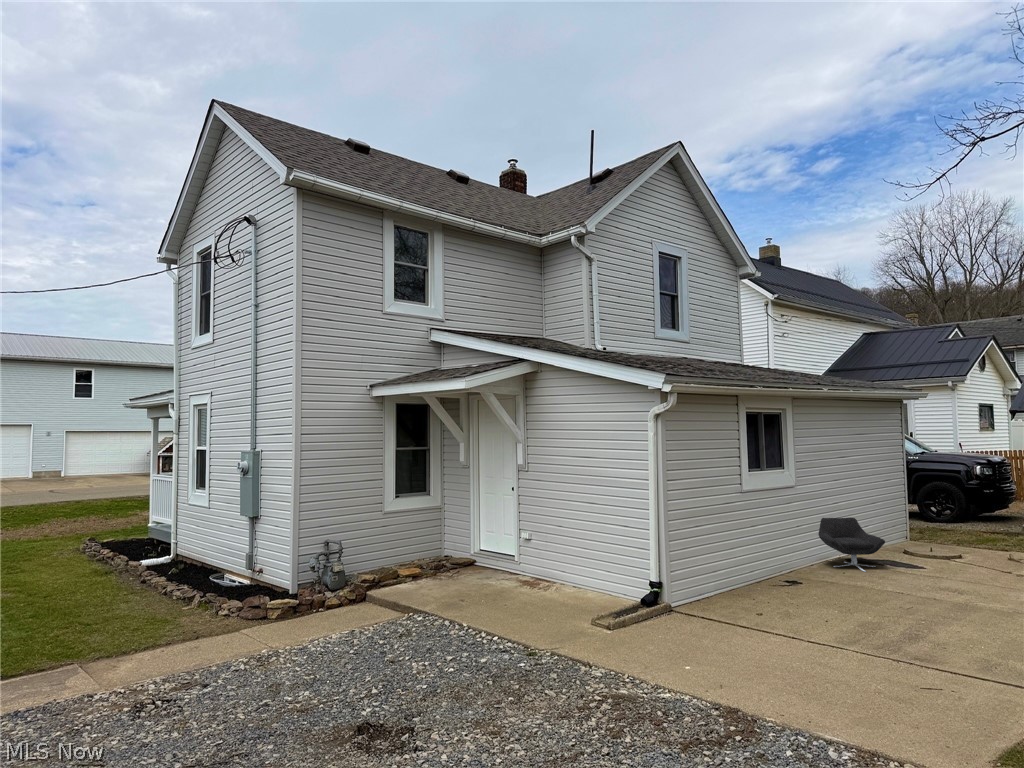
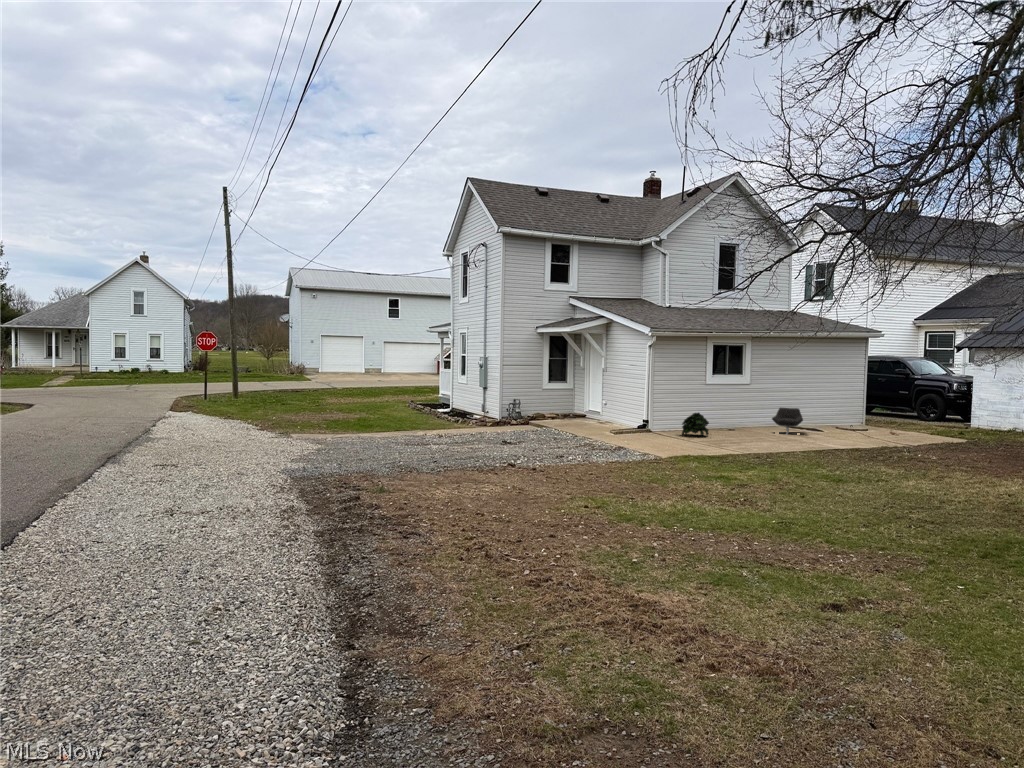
potted plant: none [719,549,783,605] -> present [682,413,709,436]

